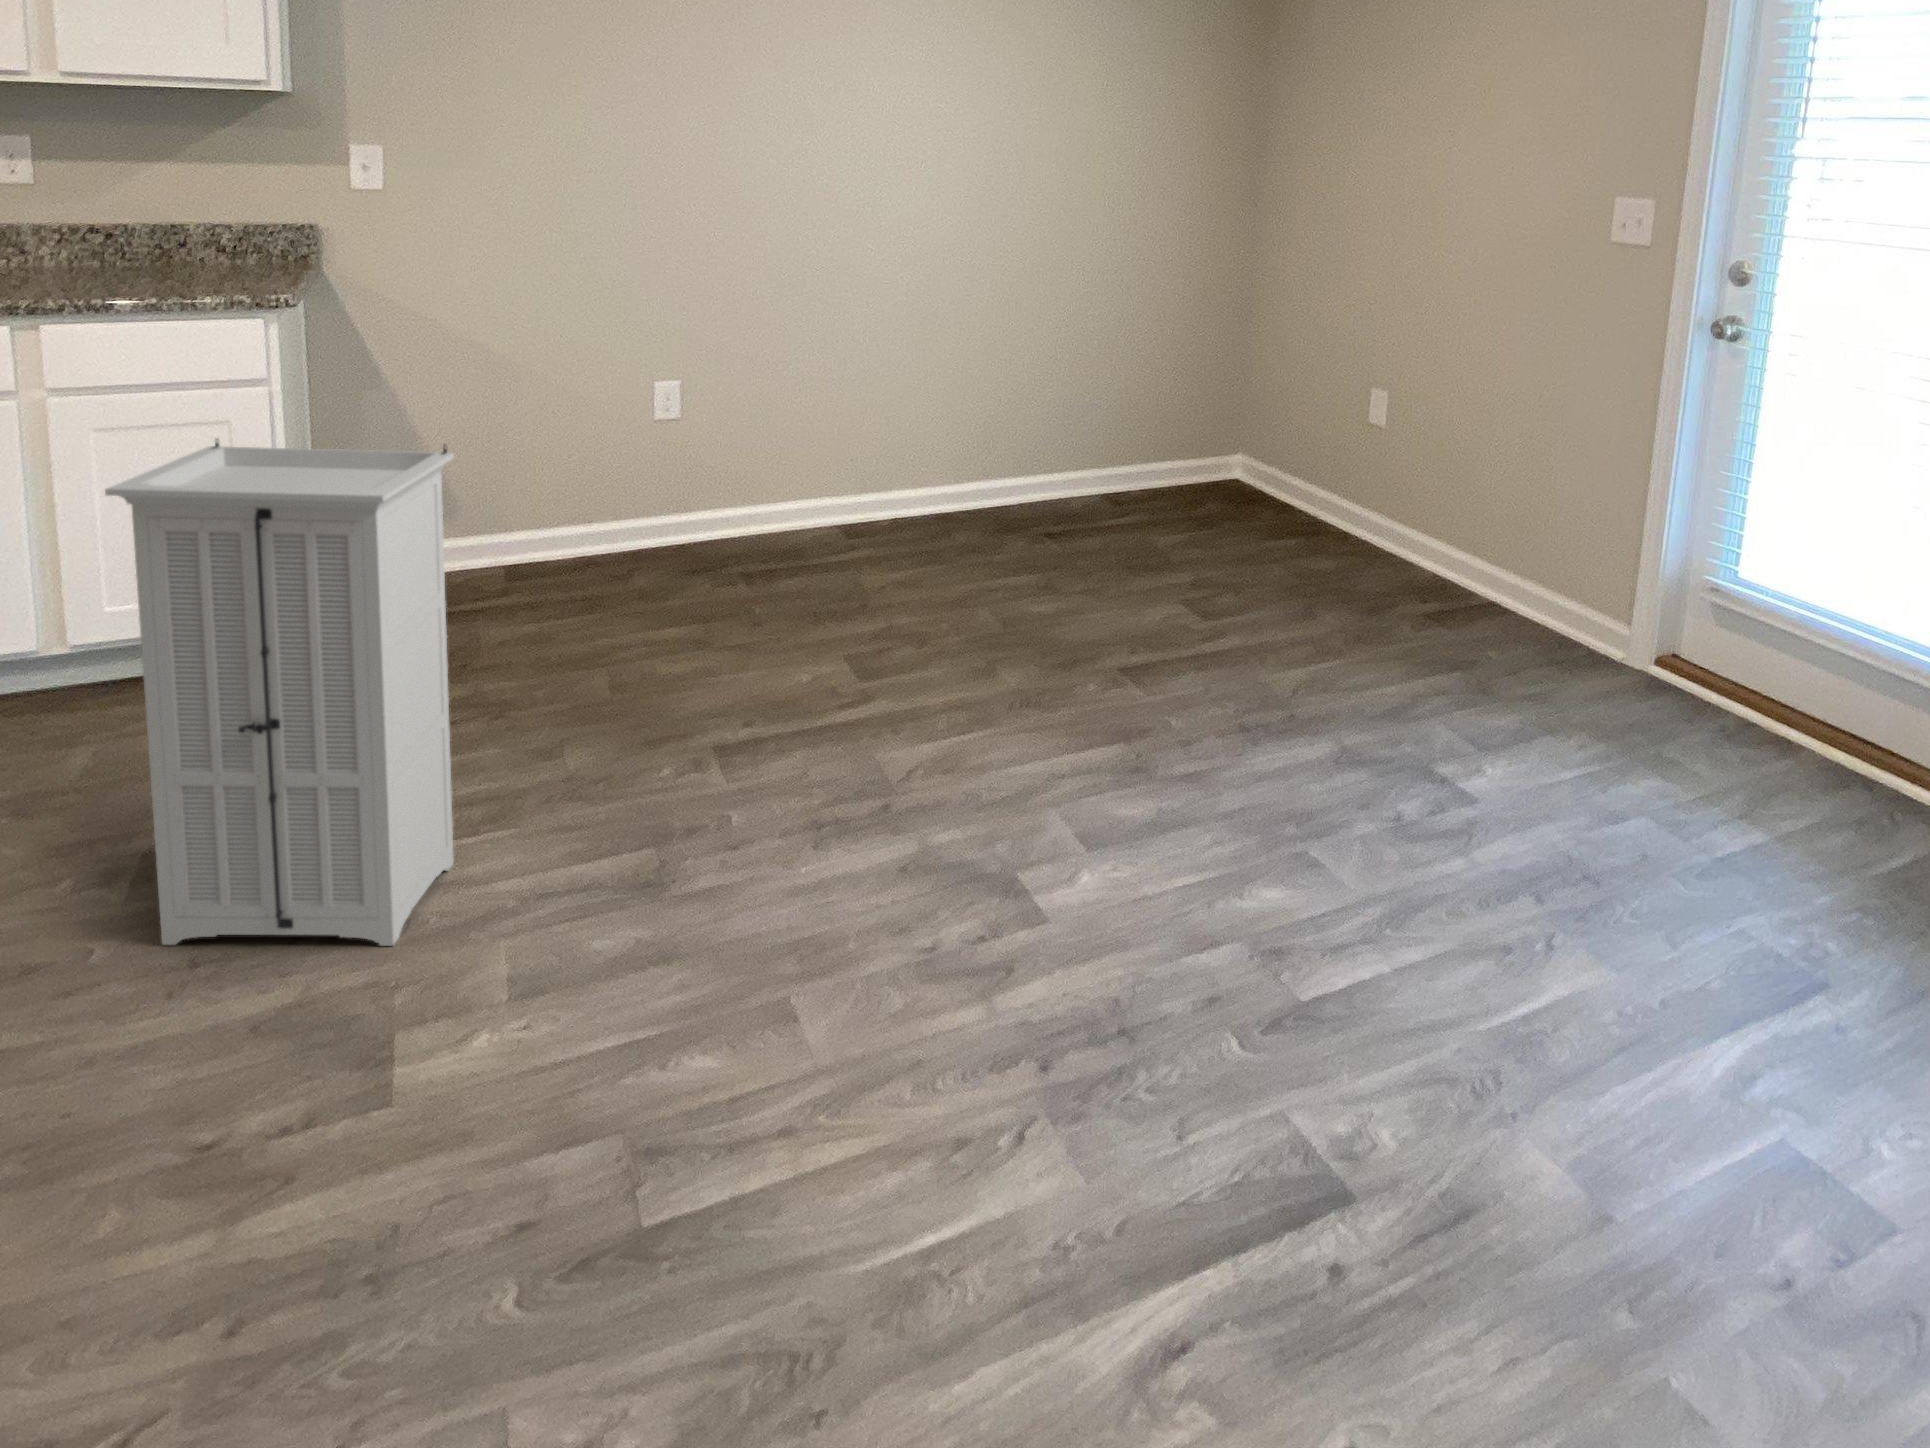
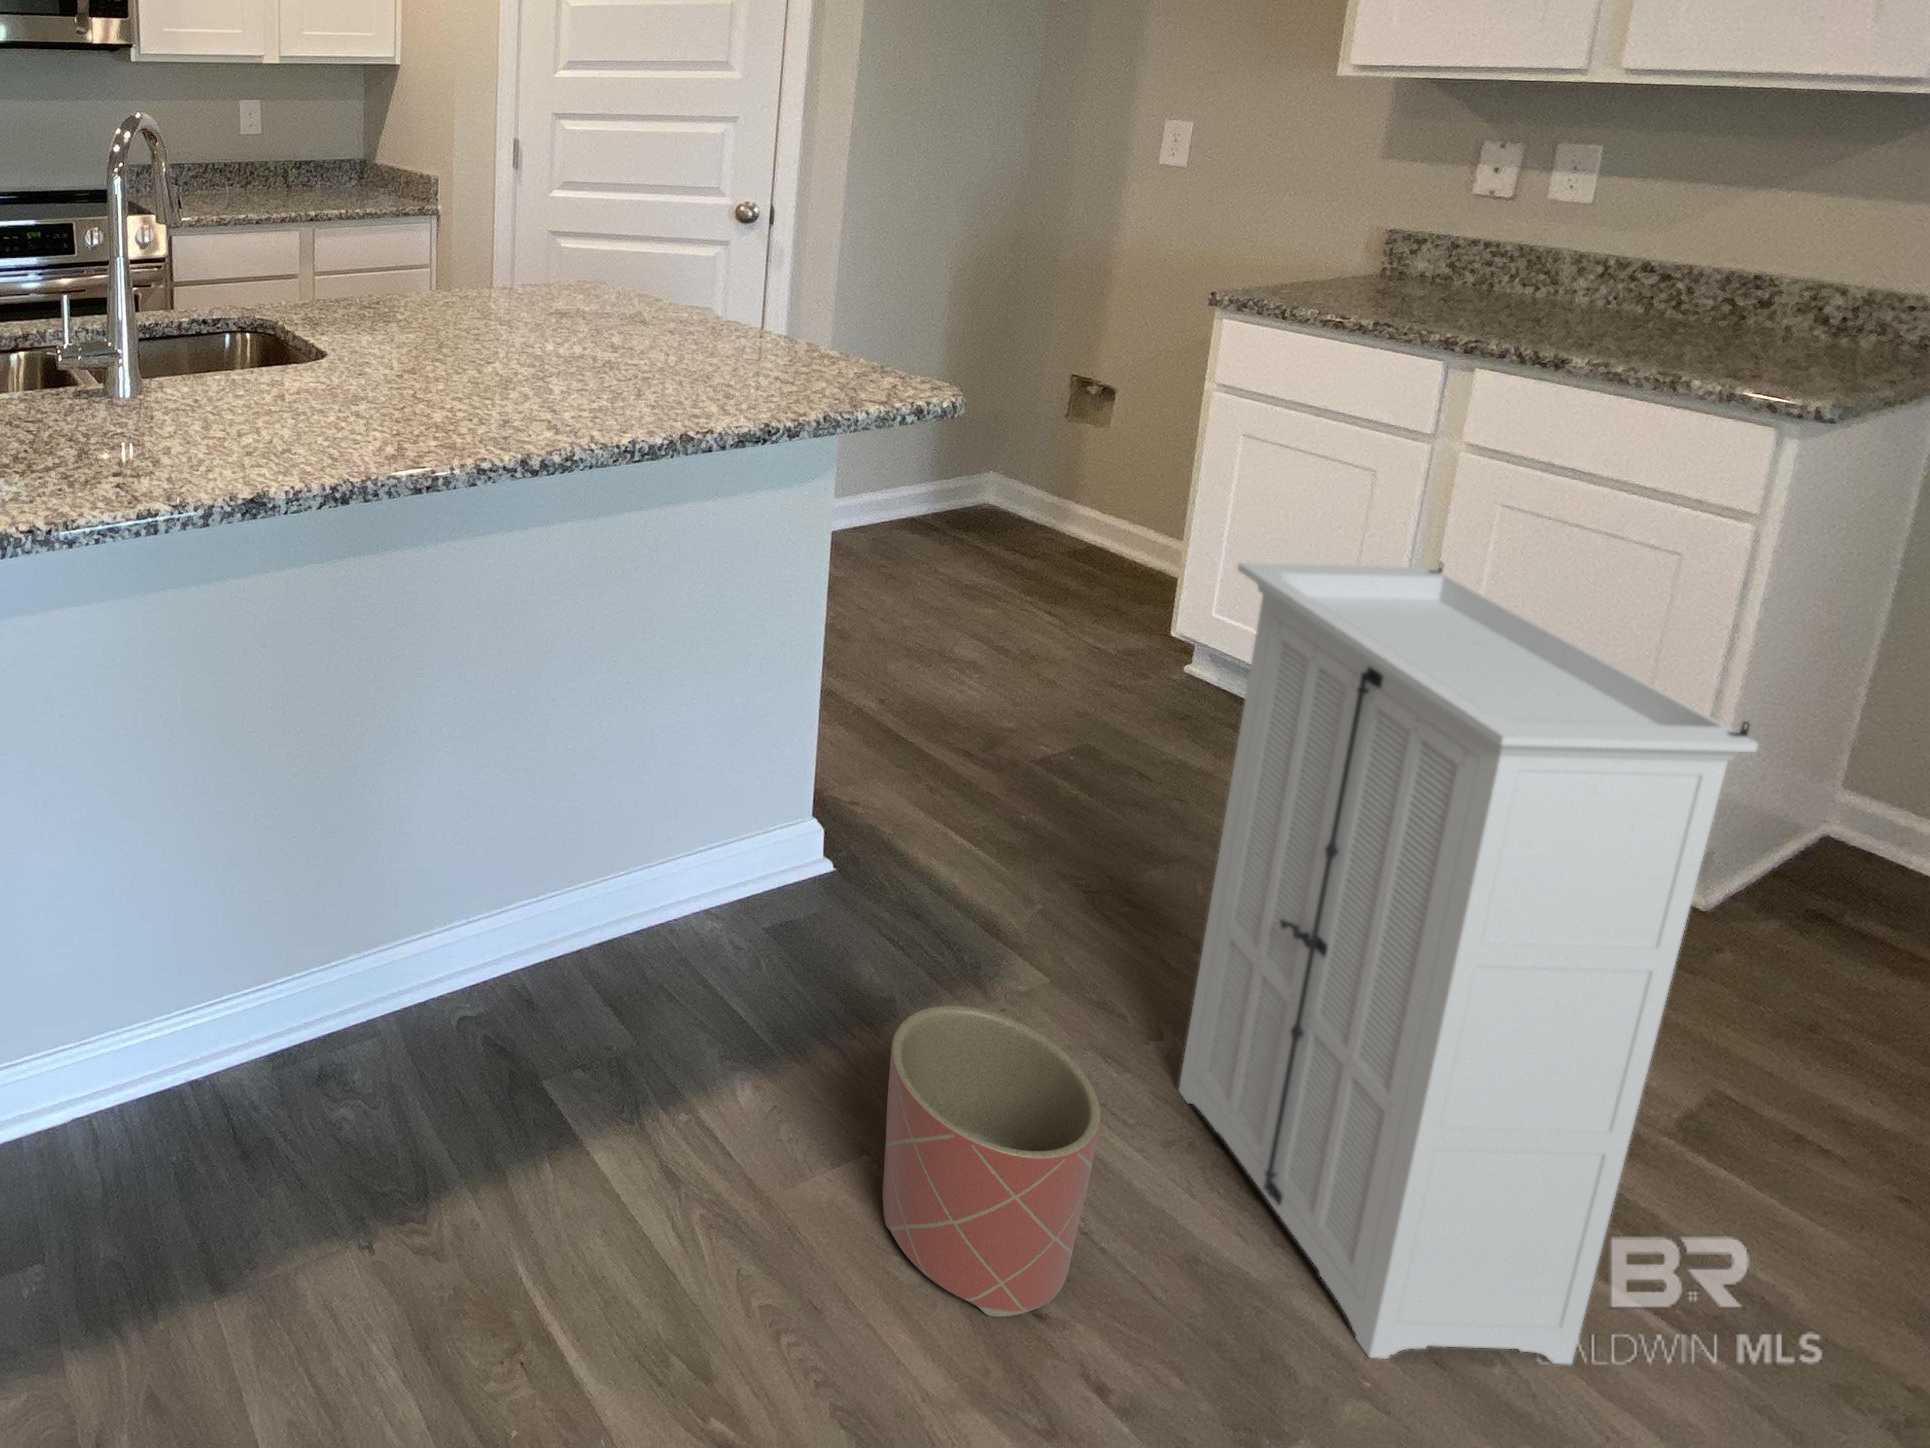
planter: none [23,926,240,1206] -> present [883,1006,1101,1317]

